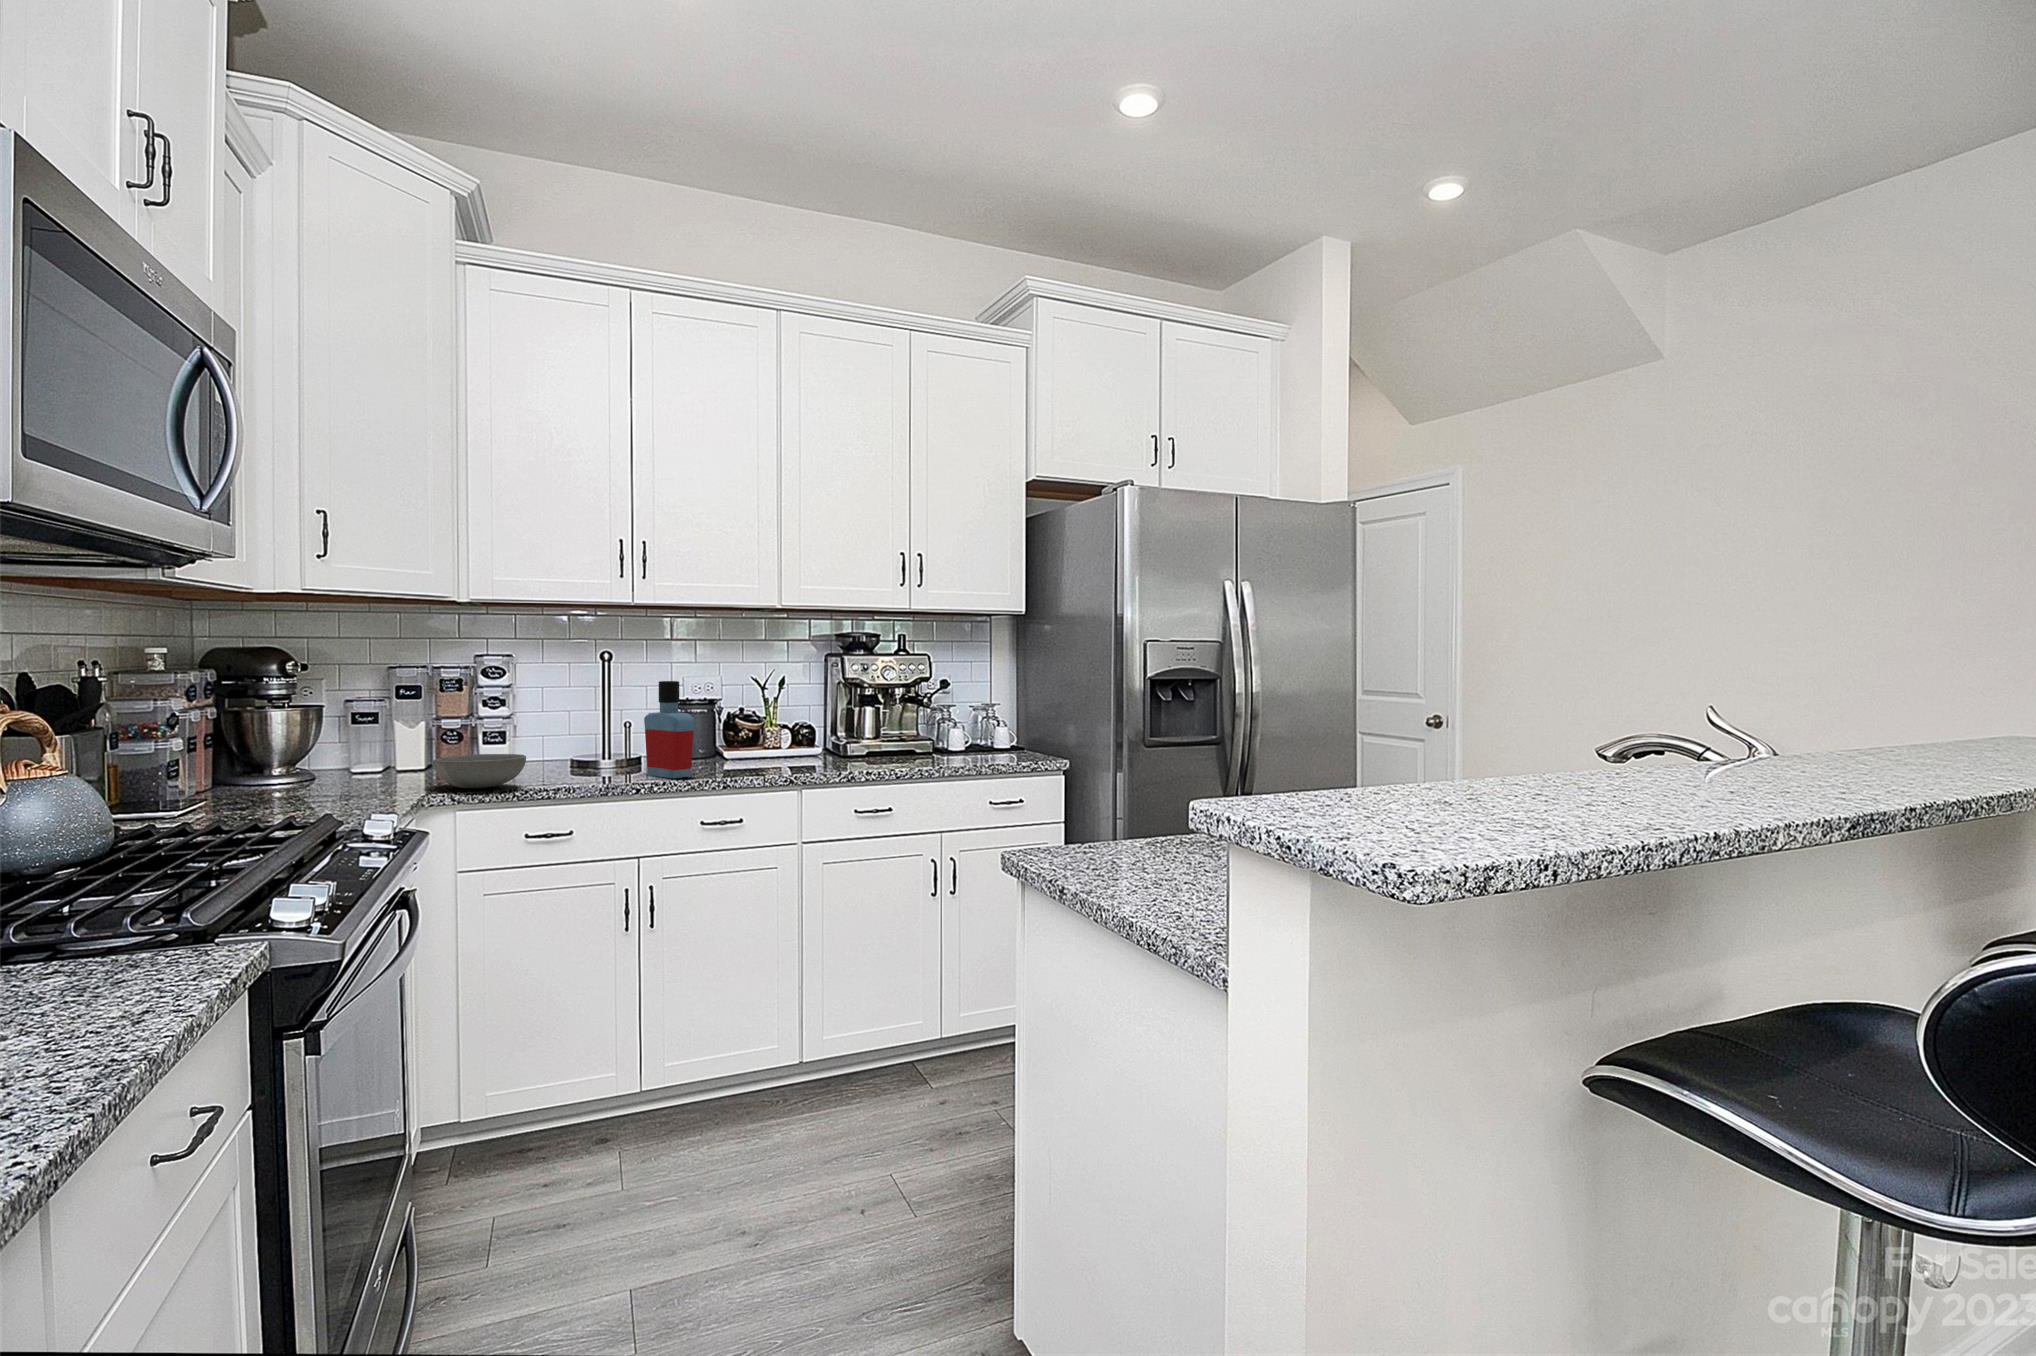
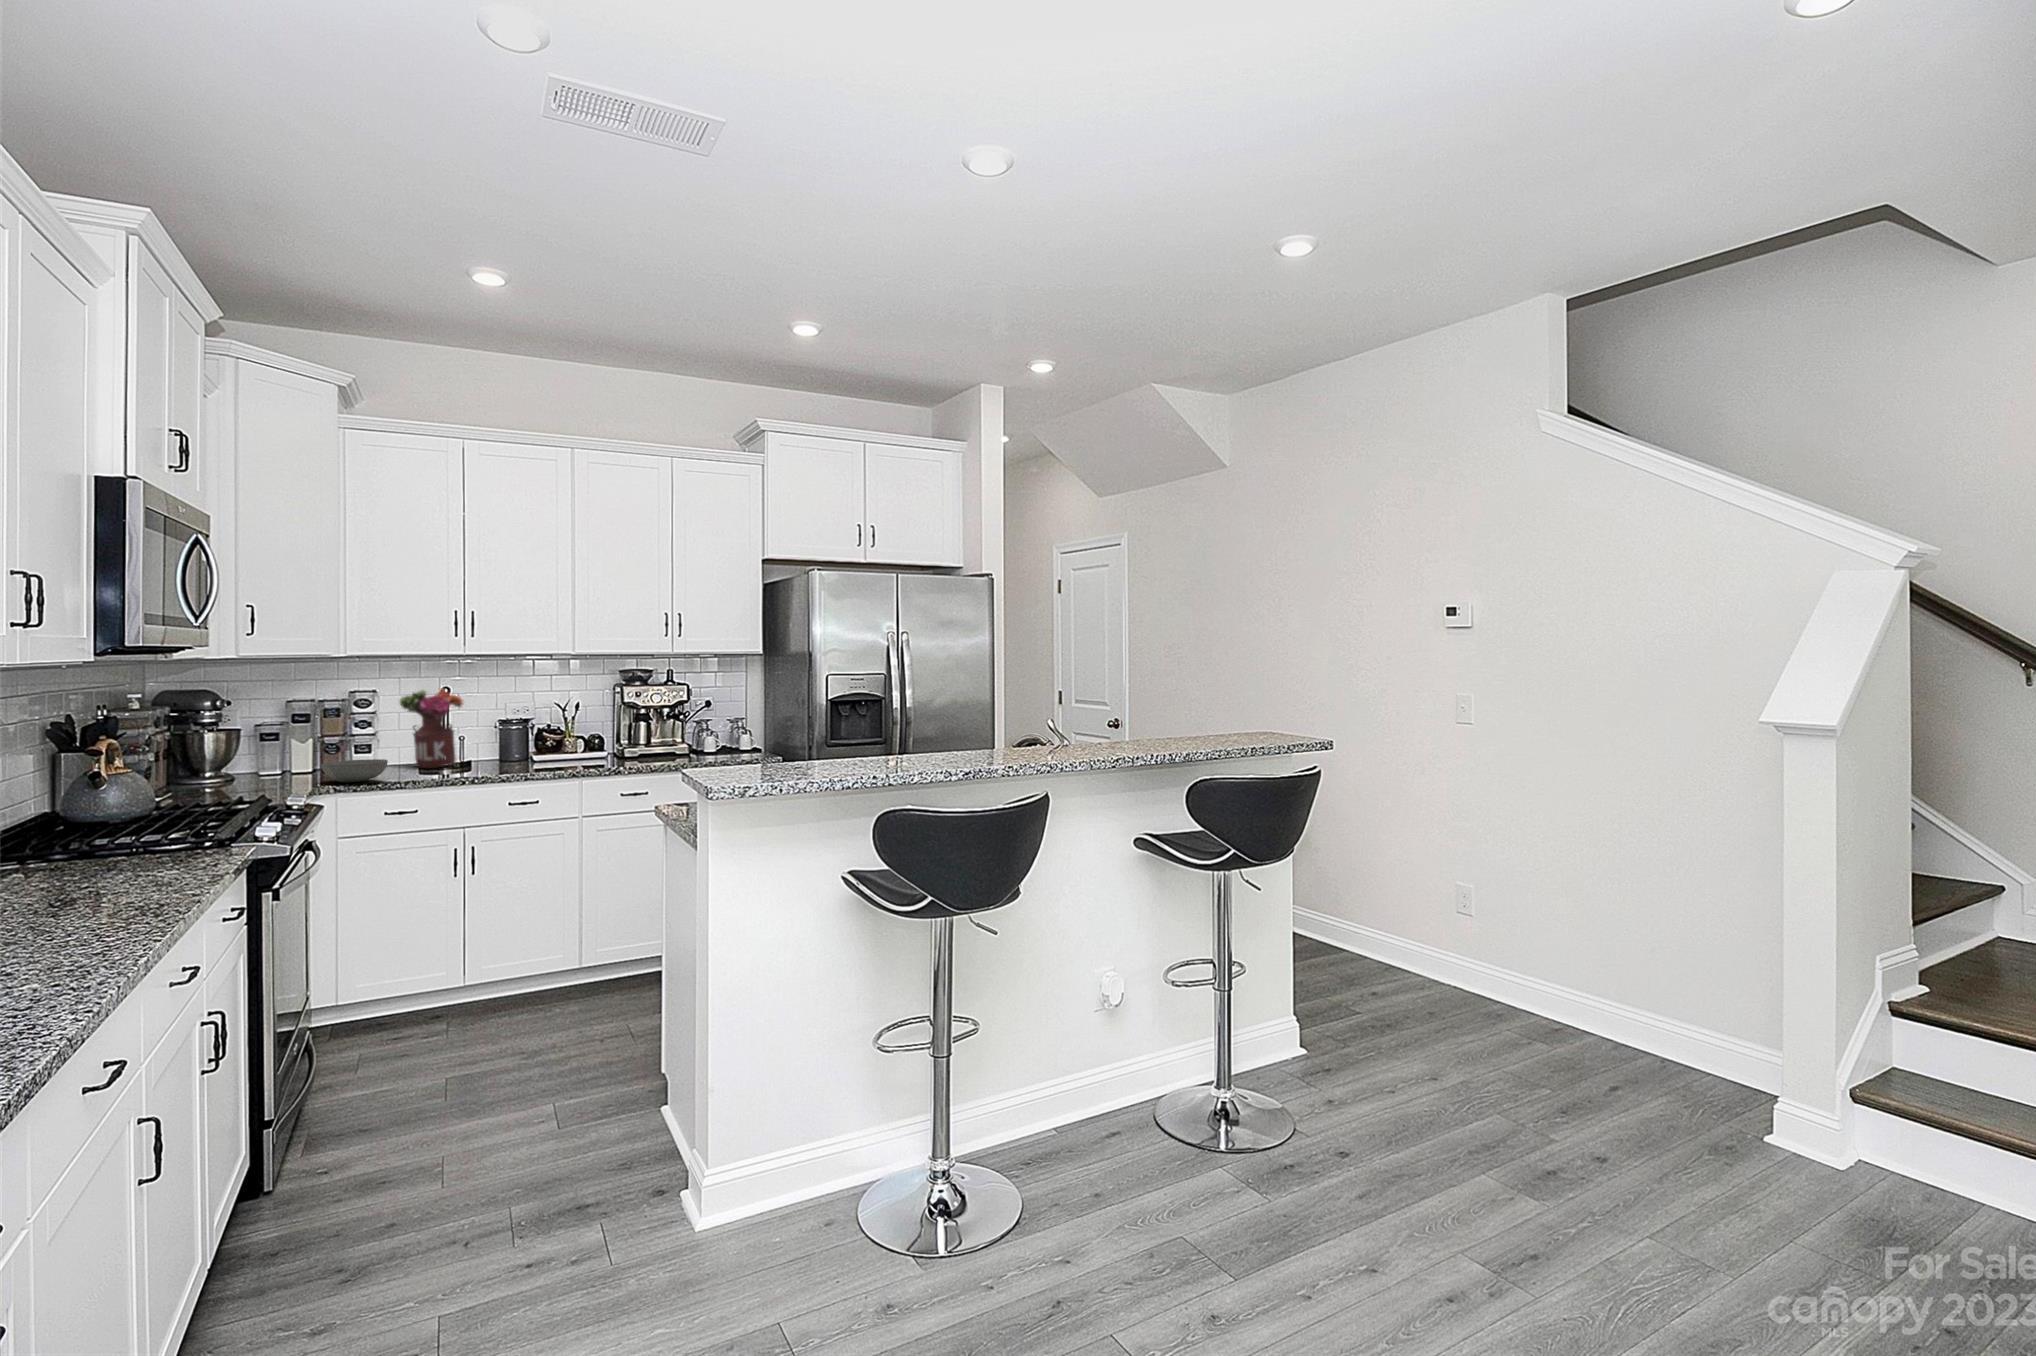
flower arrangement: none [542,652,630,766] -> present [399,688,463,768]
bottle: present [644,681,694,778] -> none [474,707,511,774]

